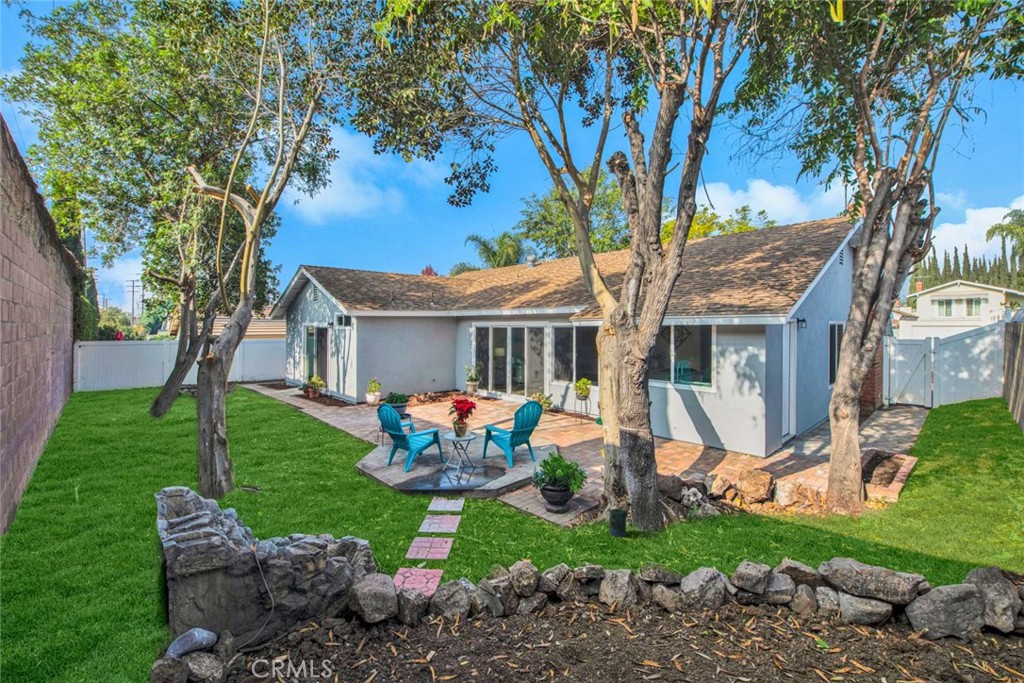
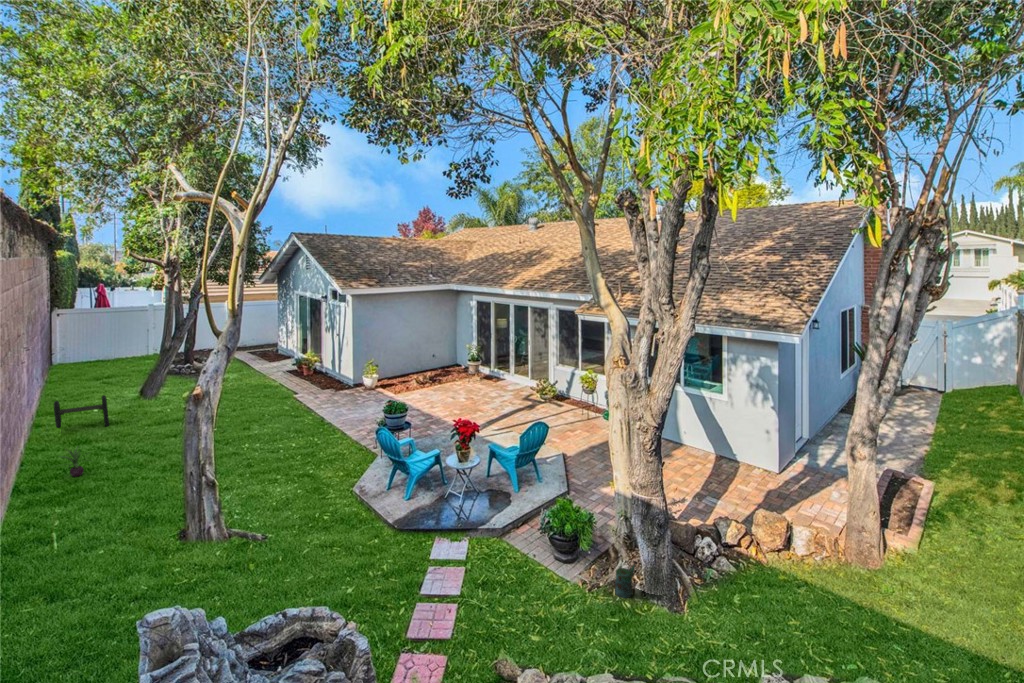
bench: none [59,394,112,427] -> present [54,395,109,428]
decorative plant: none [47,421,91,451] -> present [62,446,84,477]

